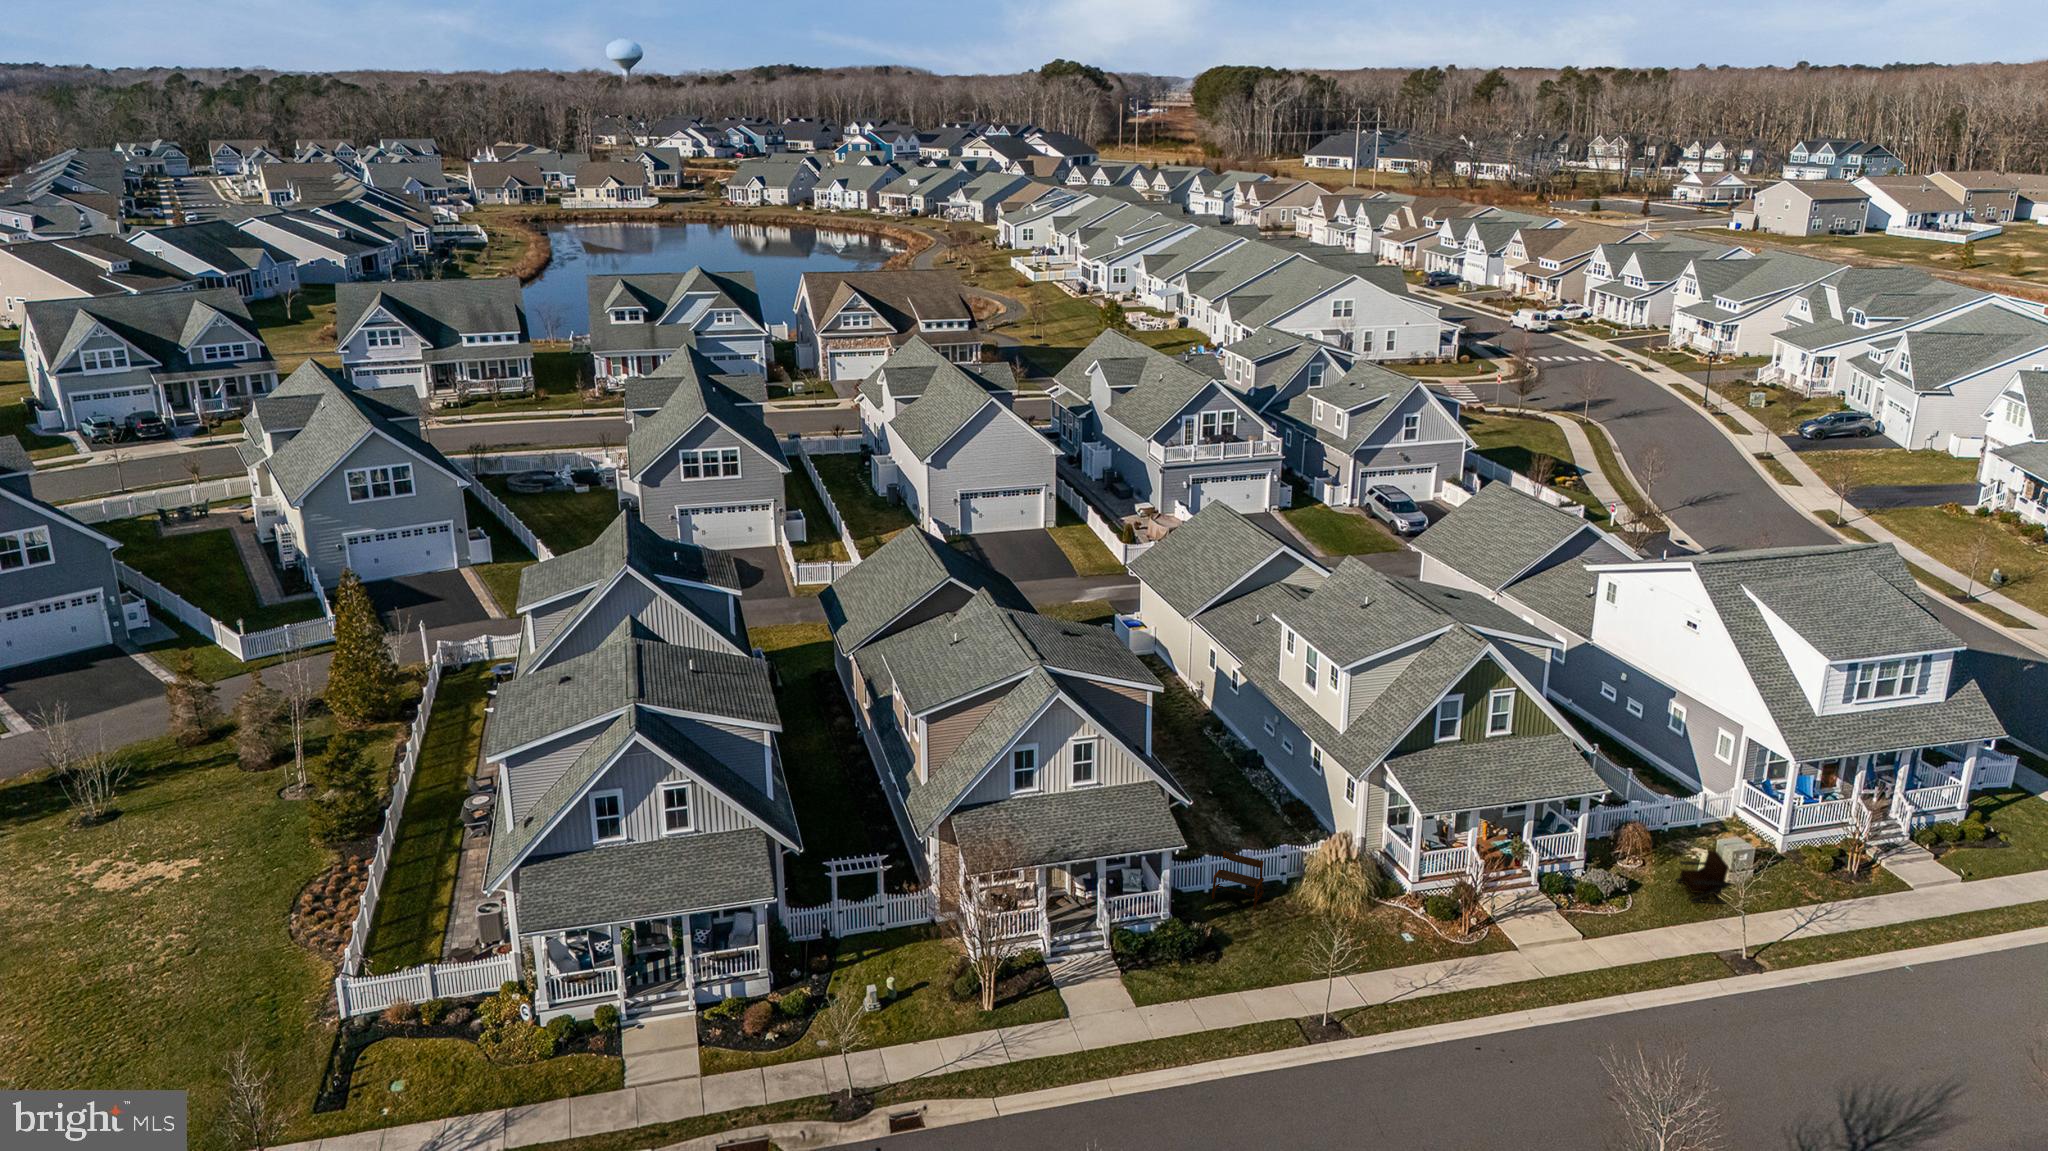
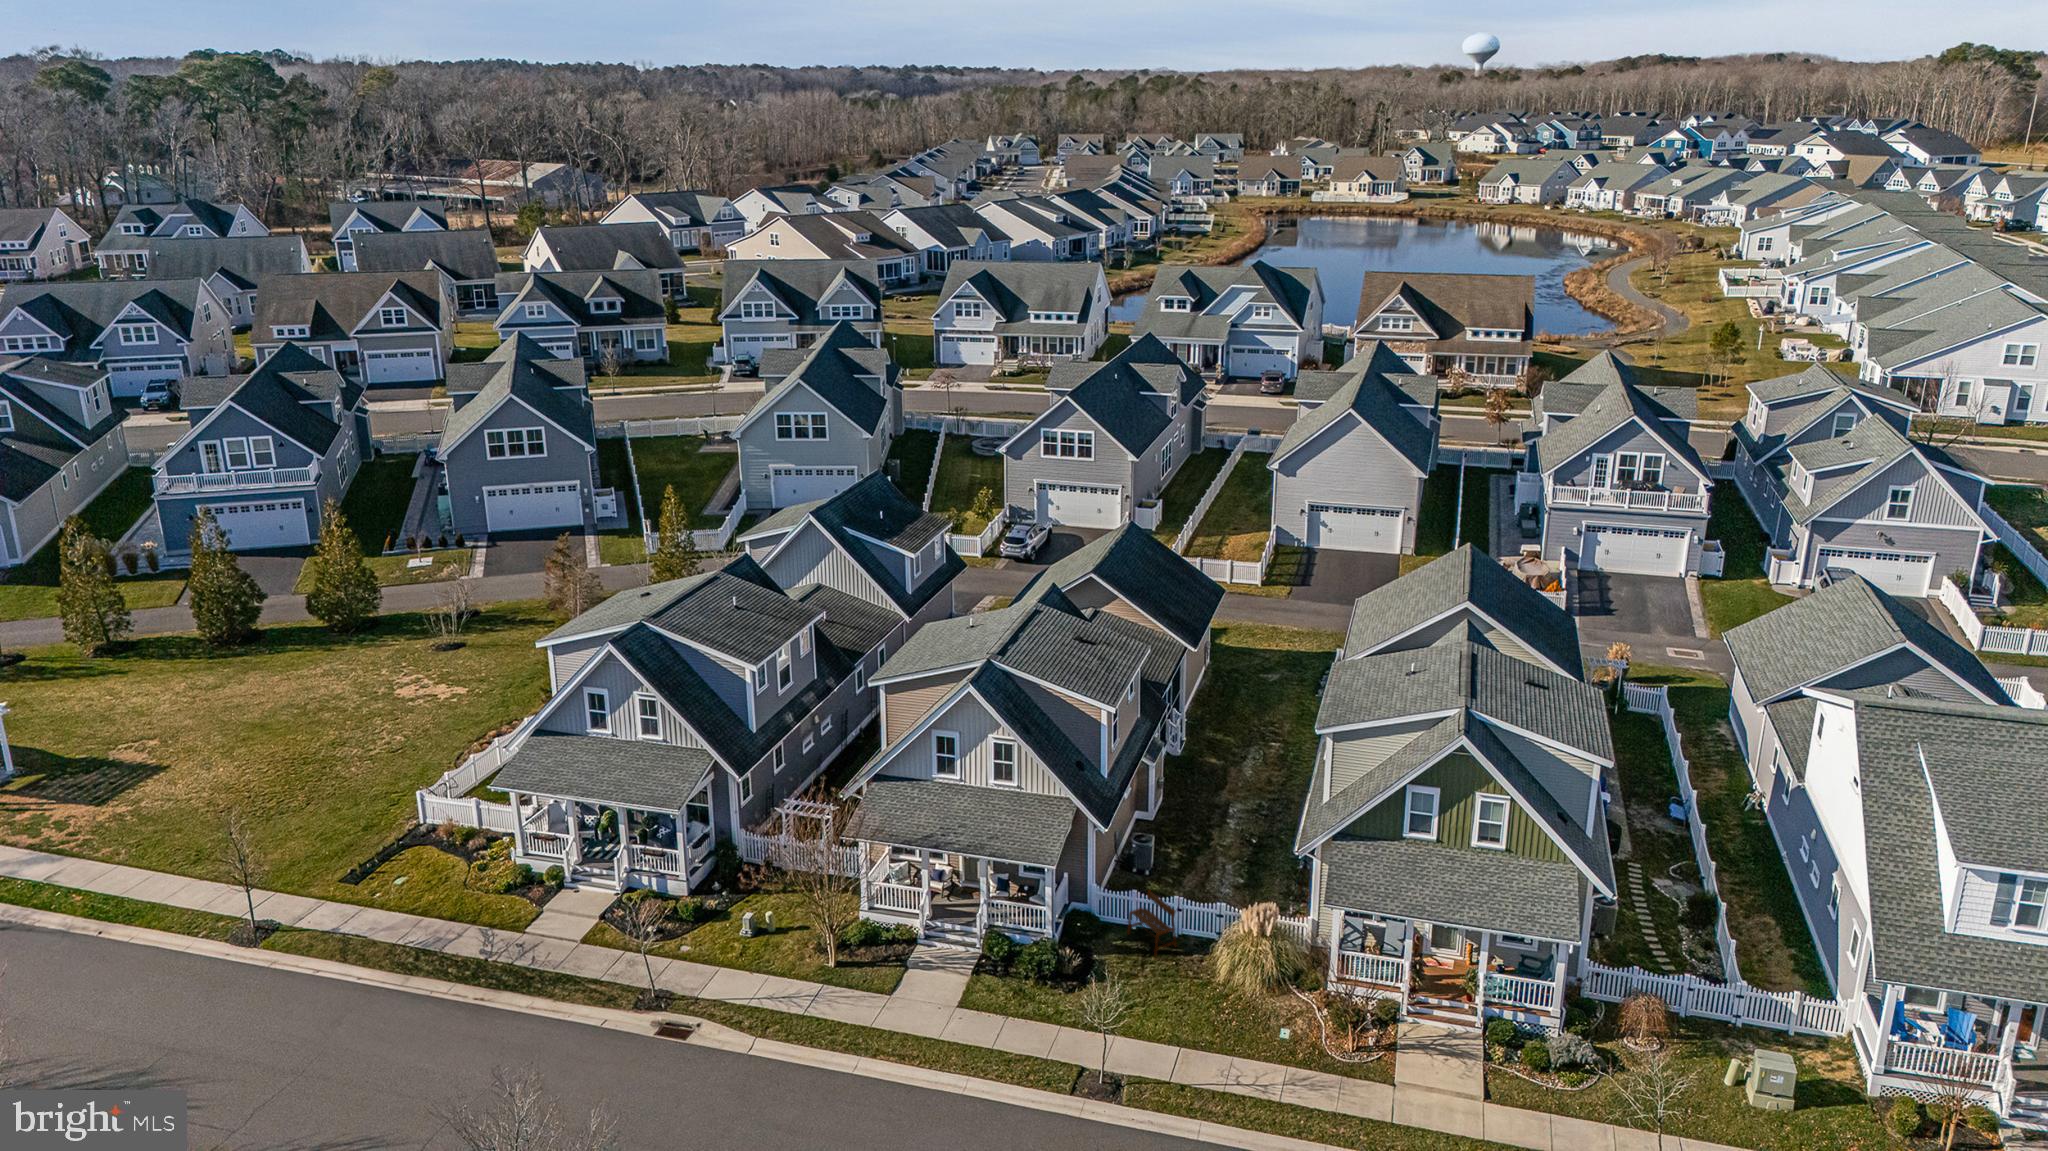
lounge chair: present [1677,850,1731,904] -> none [1660,1055,1722,1127]

